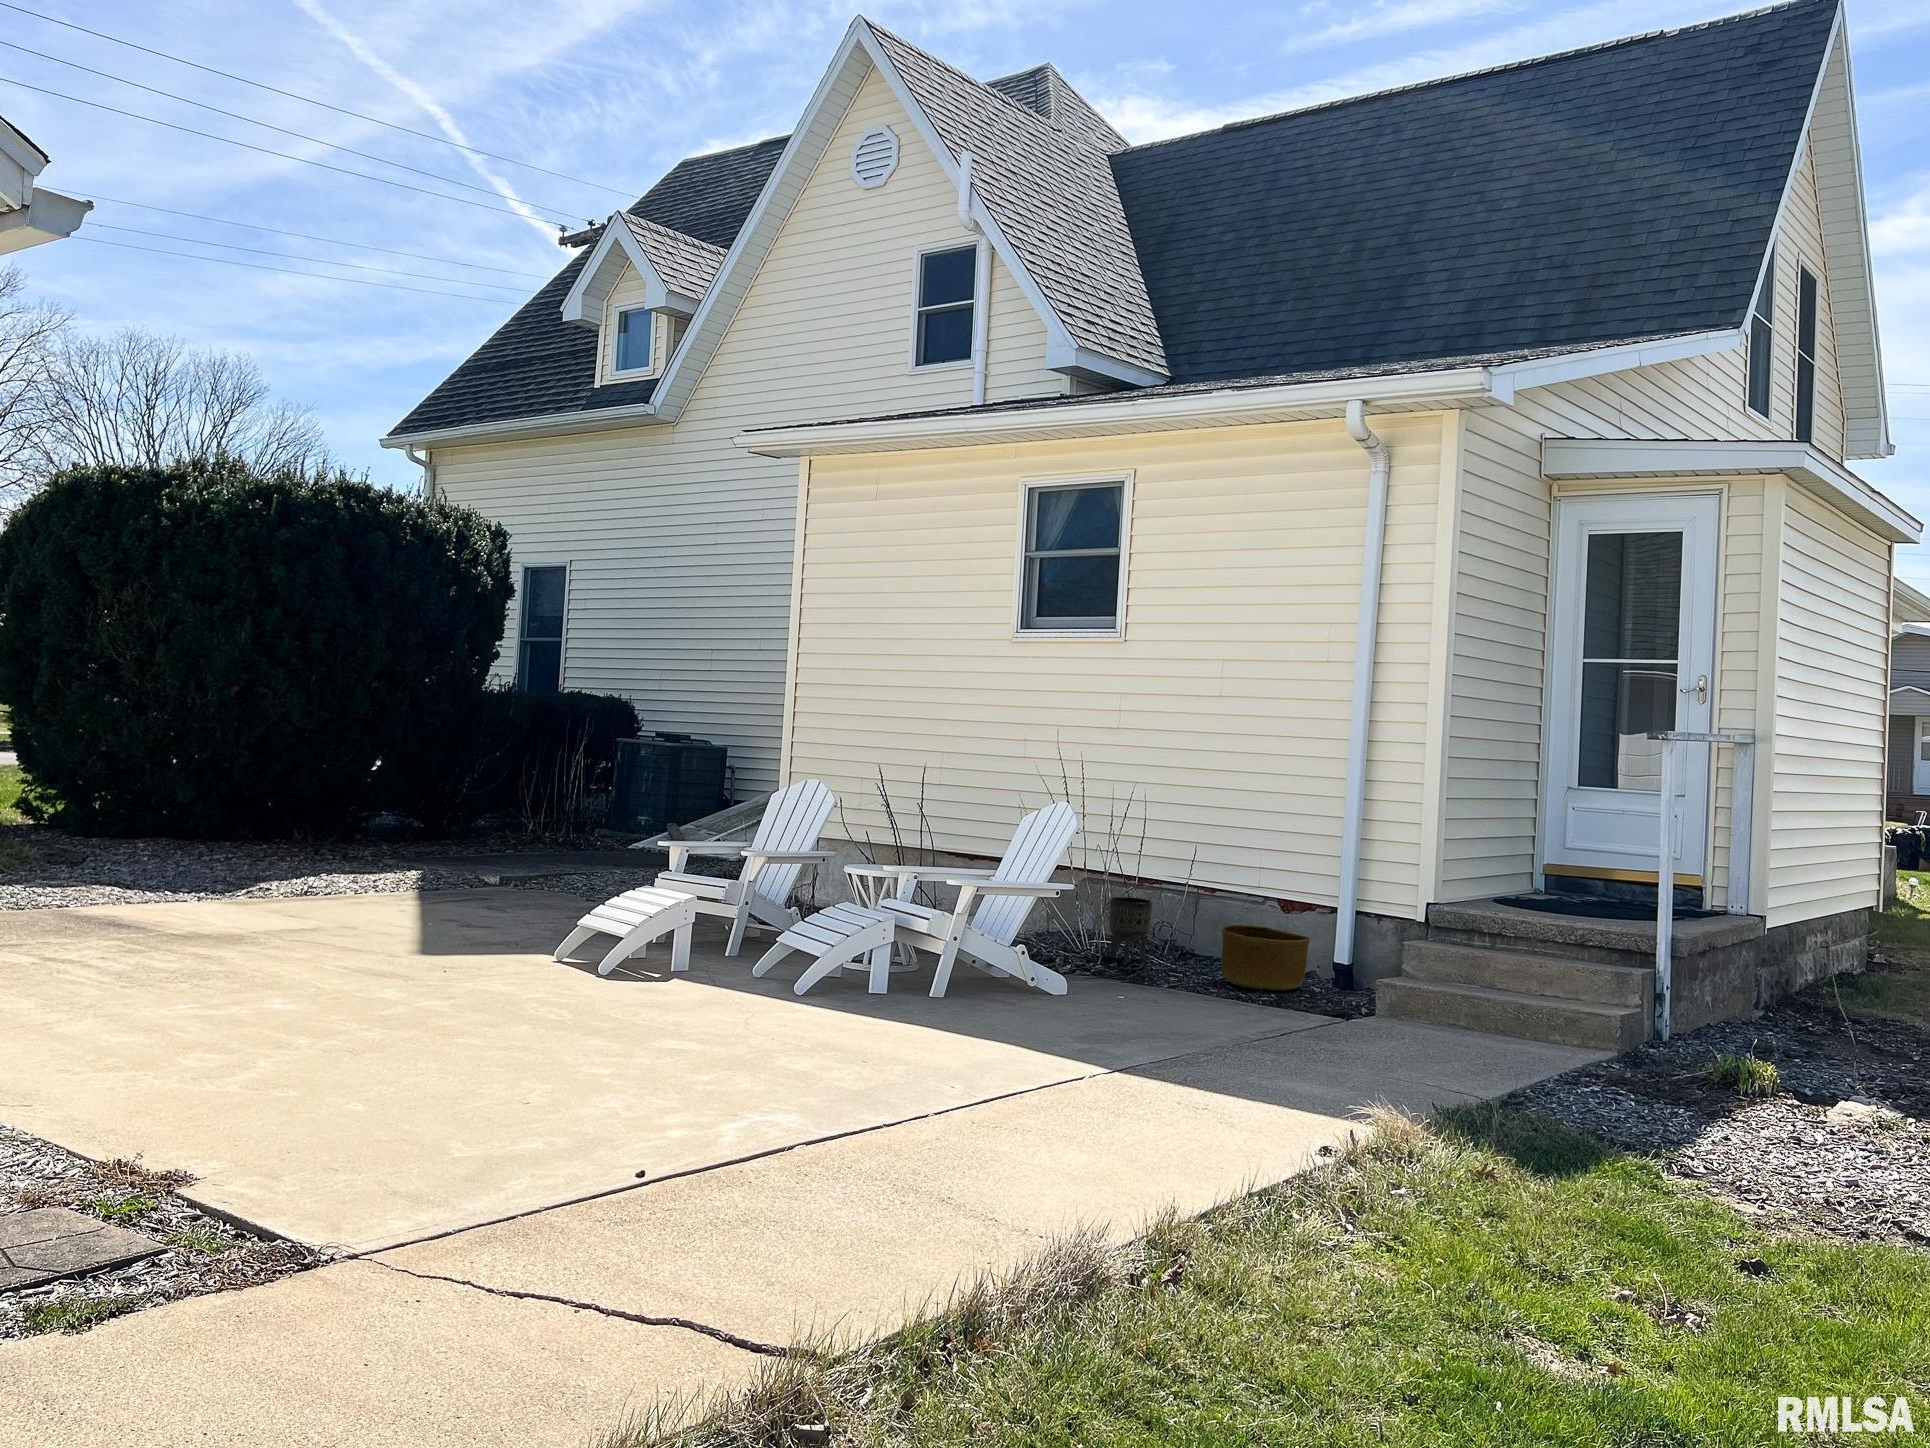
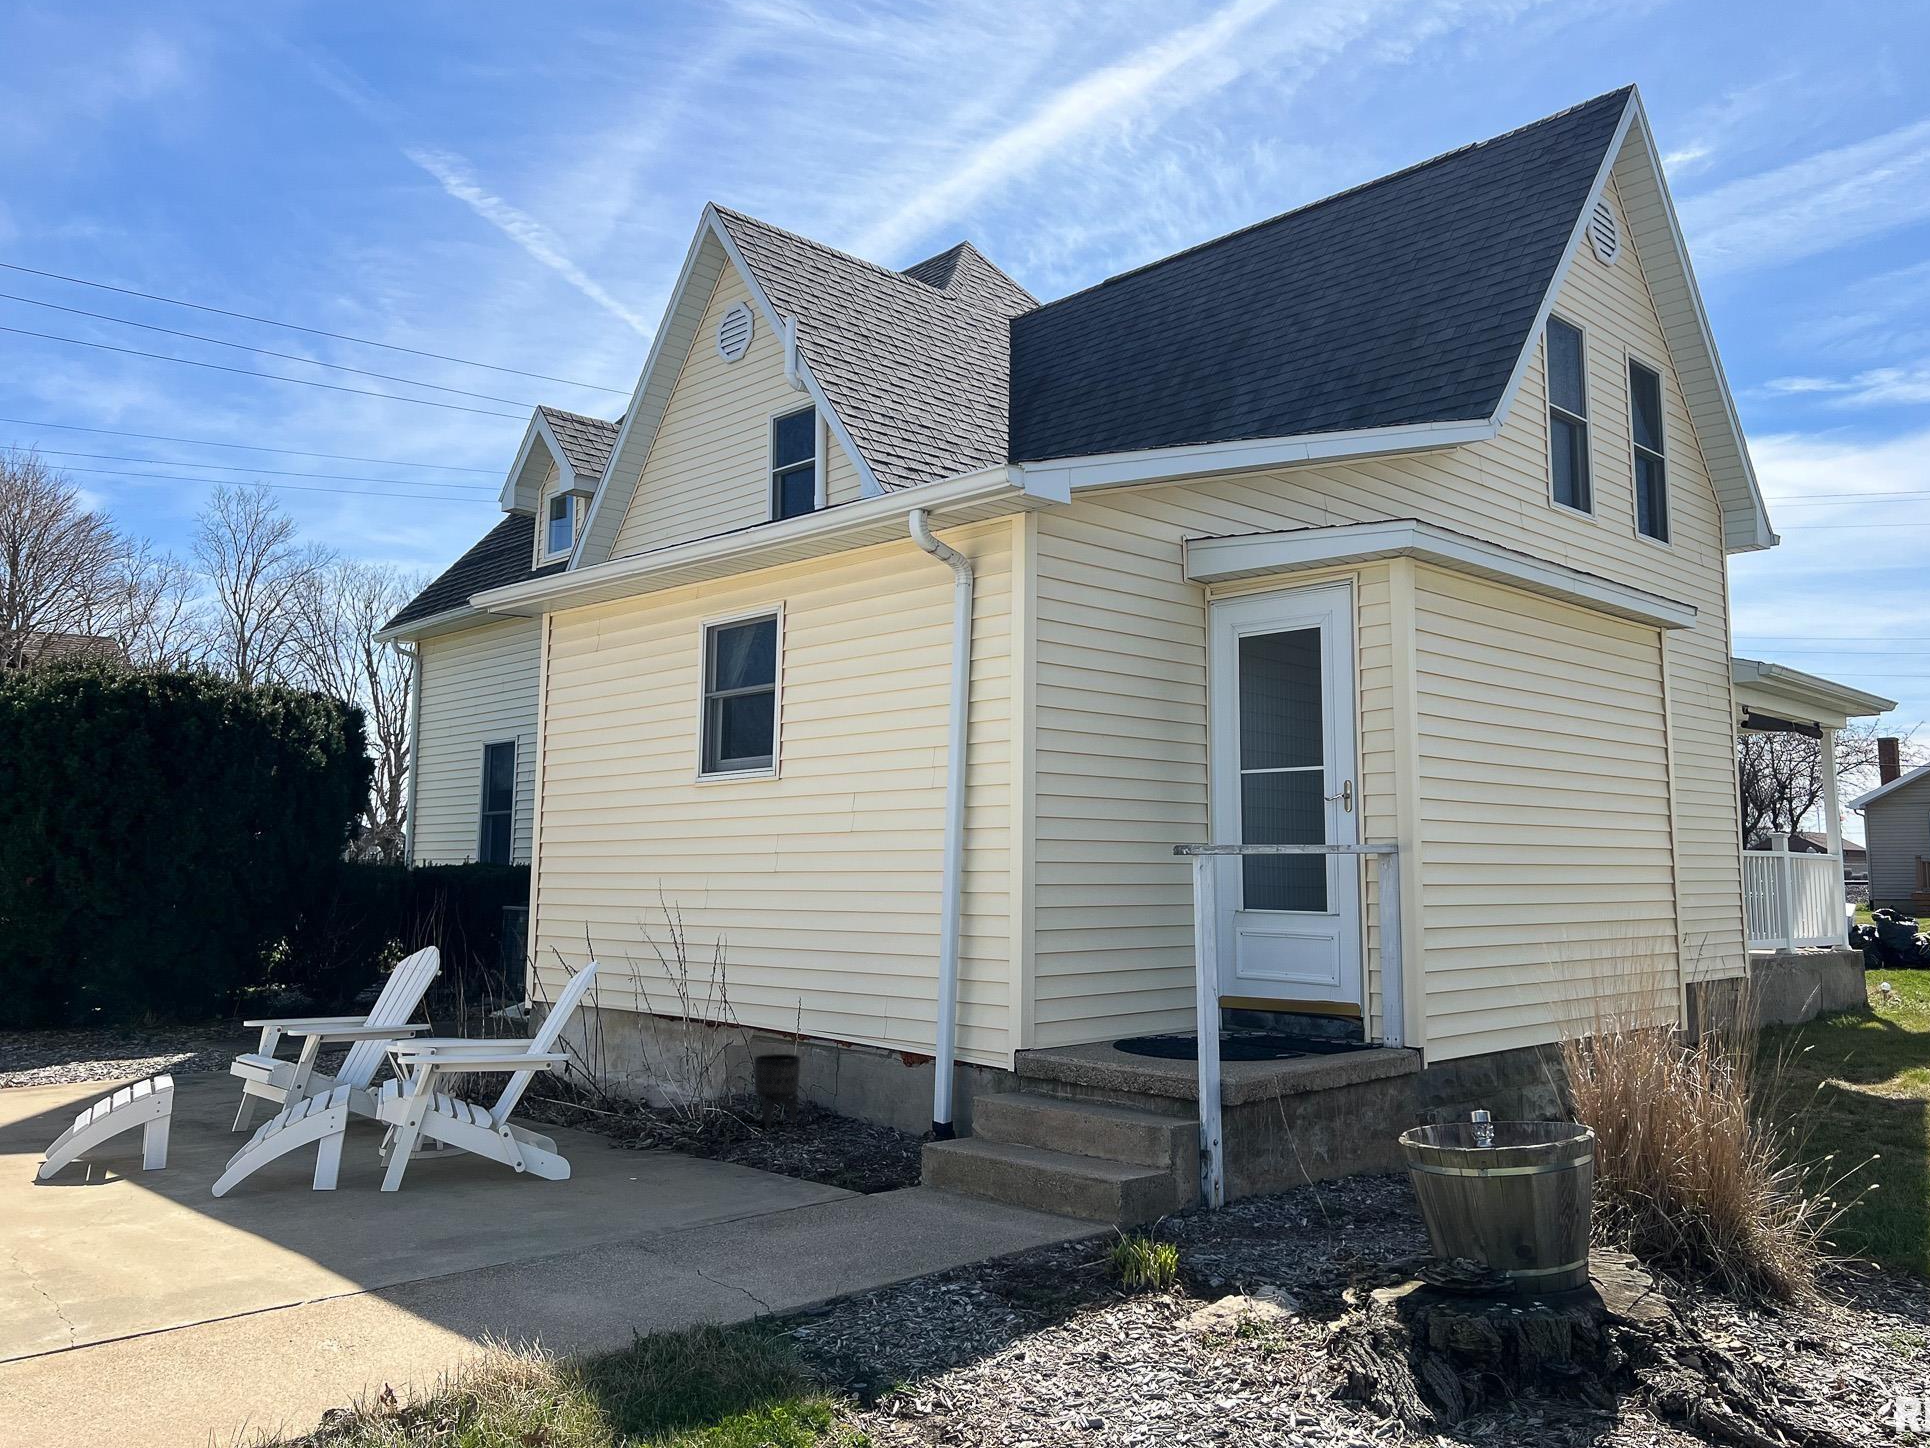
basket: present [1221,925,1310,991] -> none [820,1082,918,1156]

